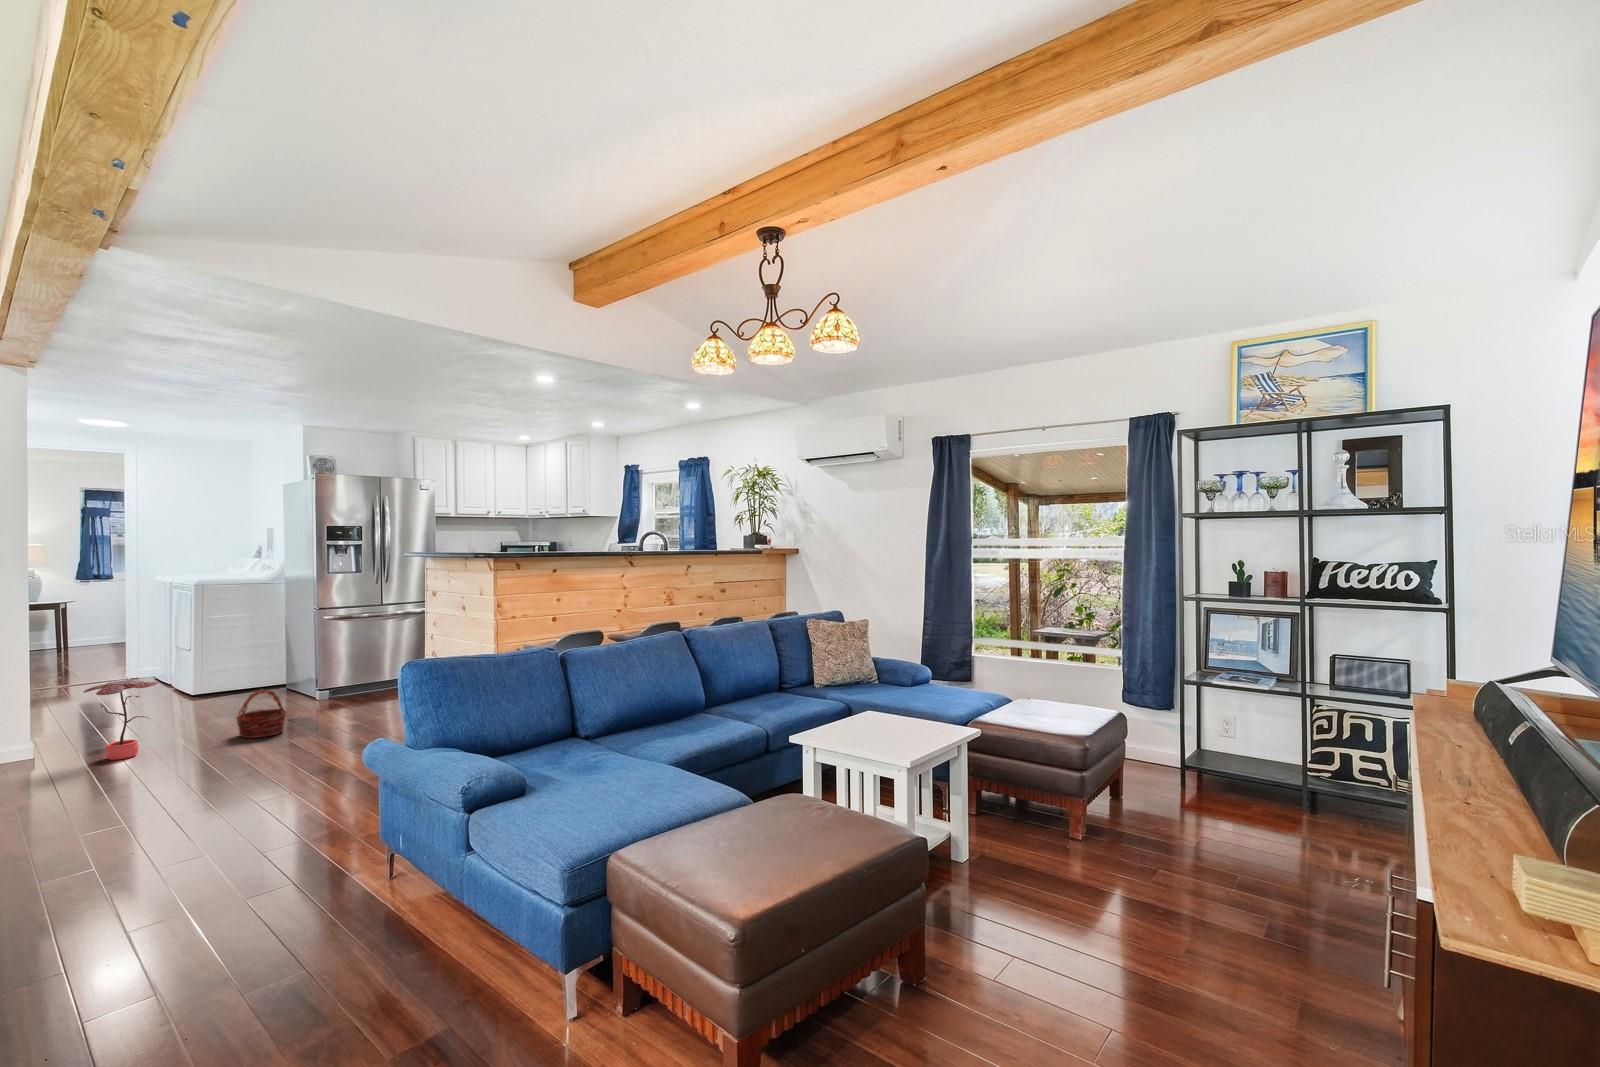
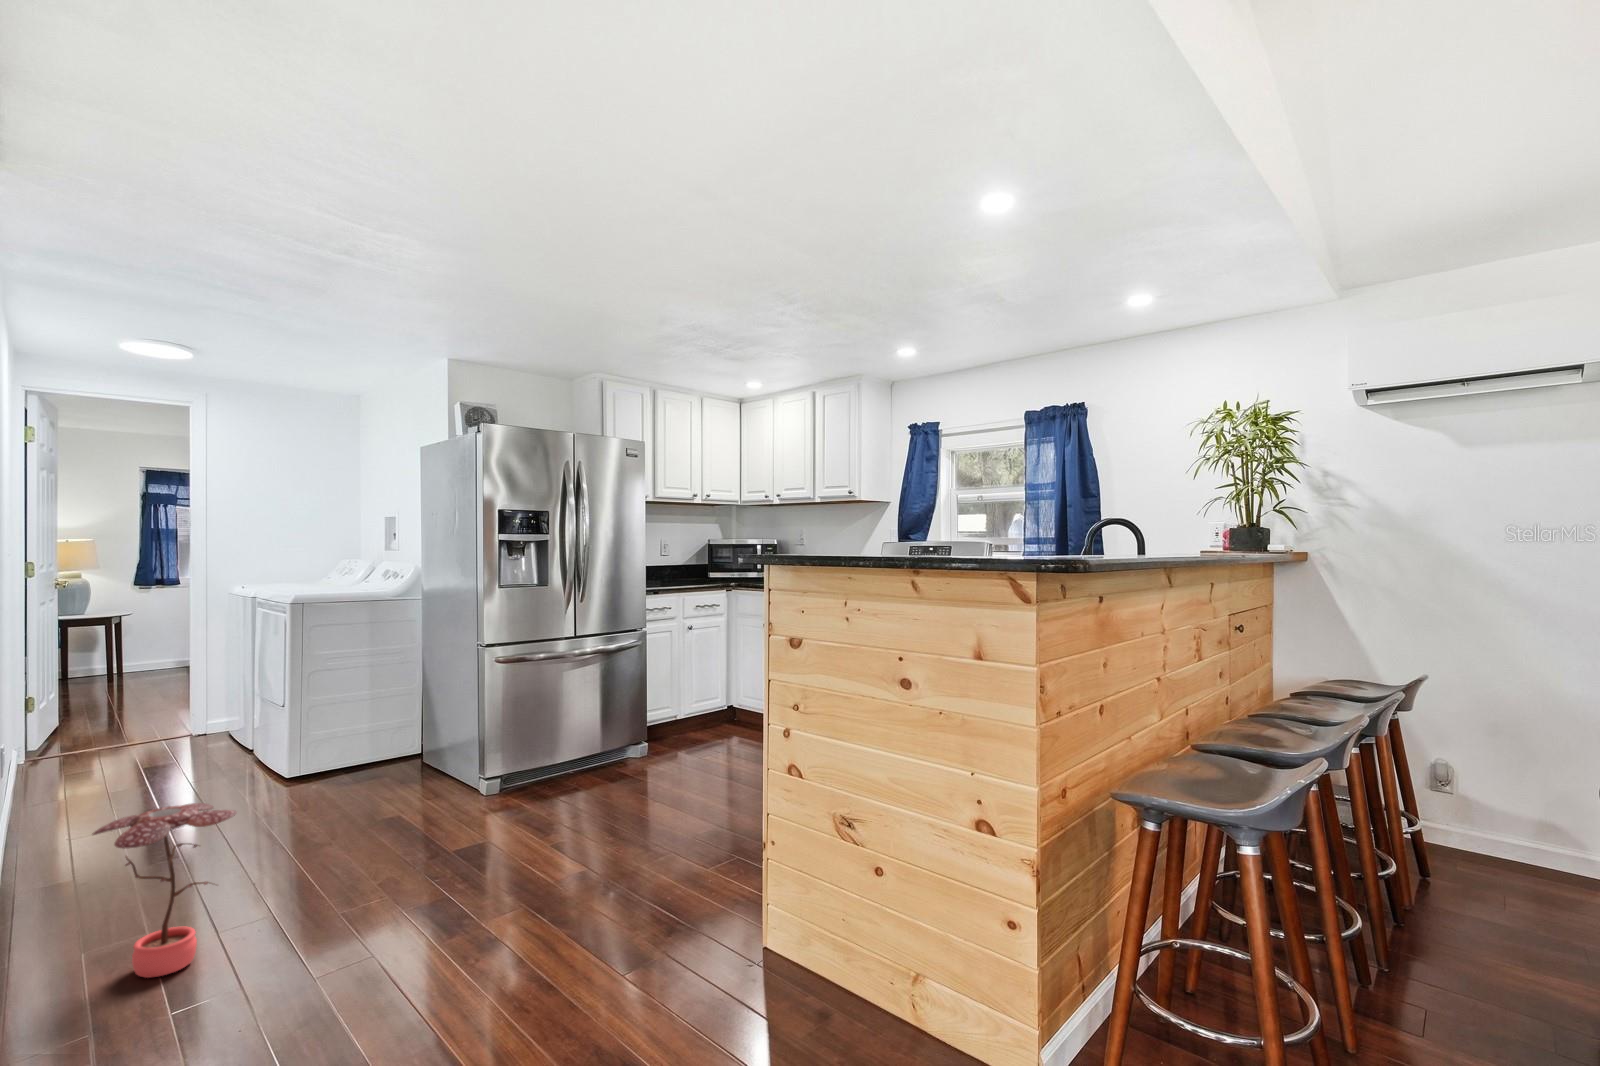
basket: present [236,690,287,738] -> none [371,811,461,912]

